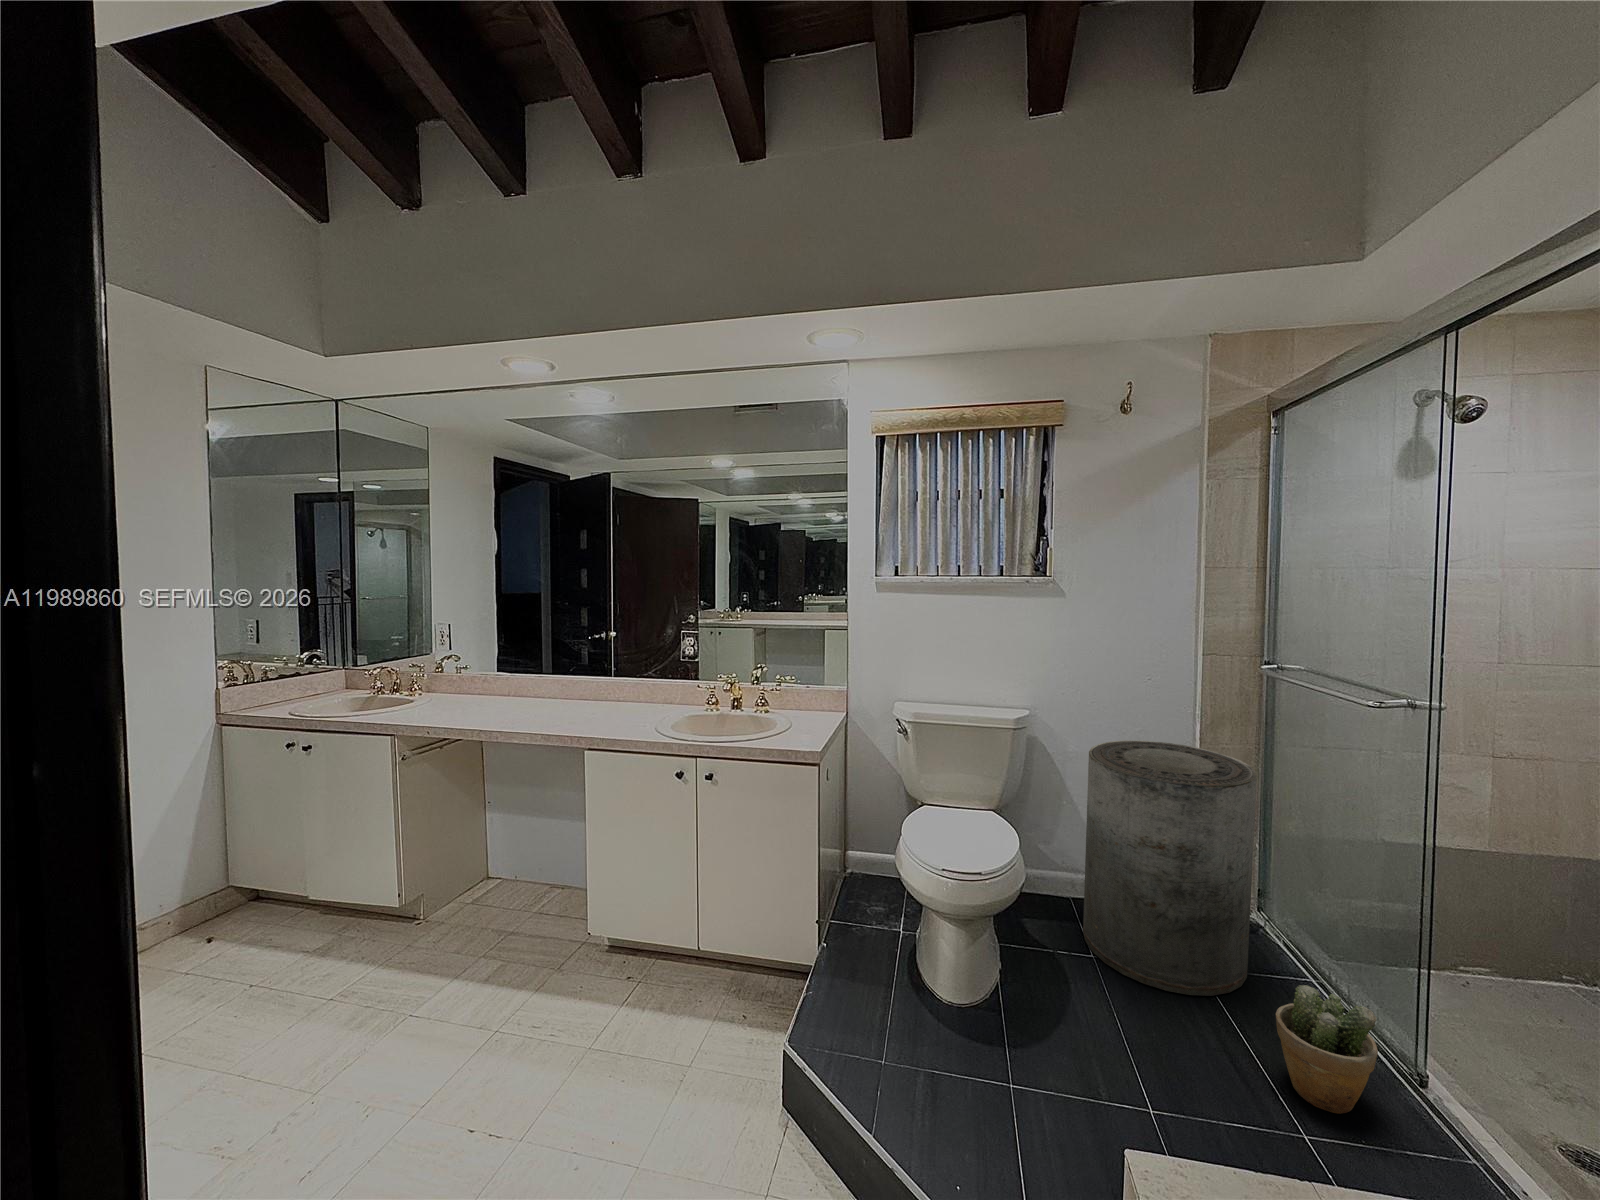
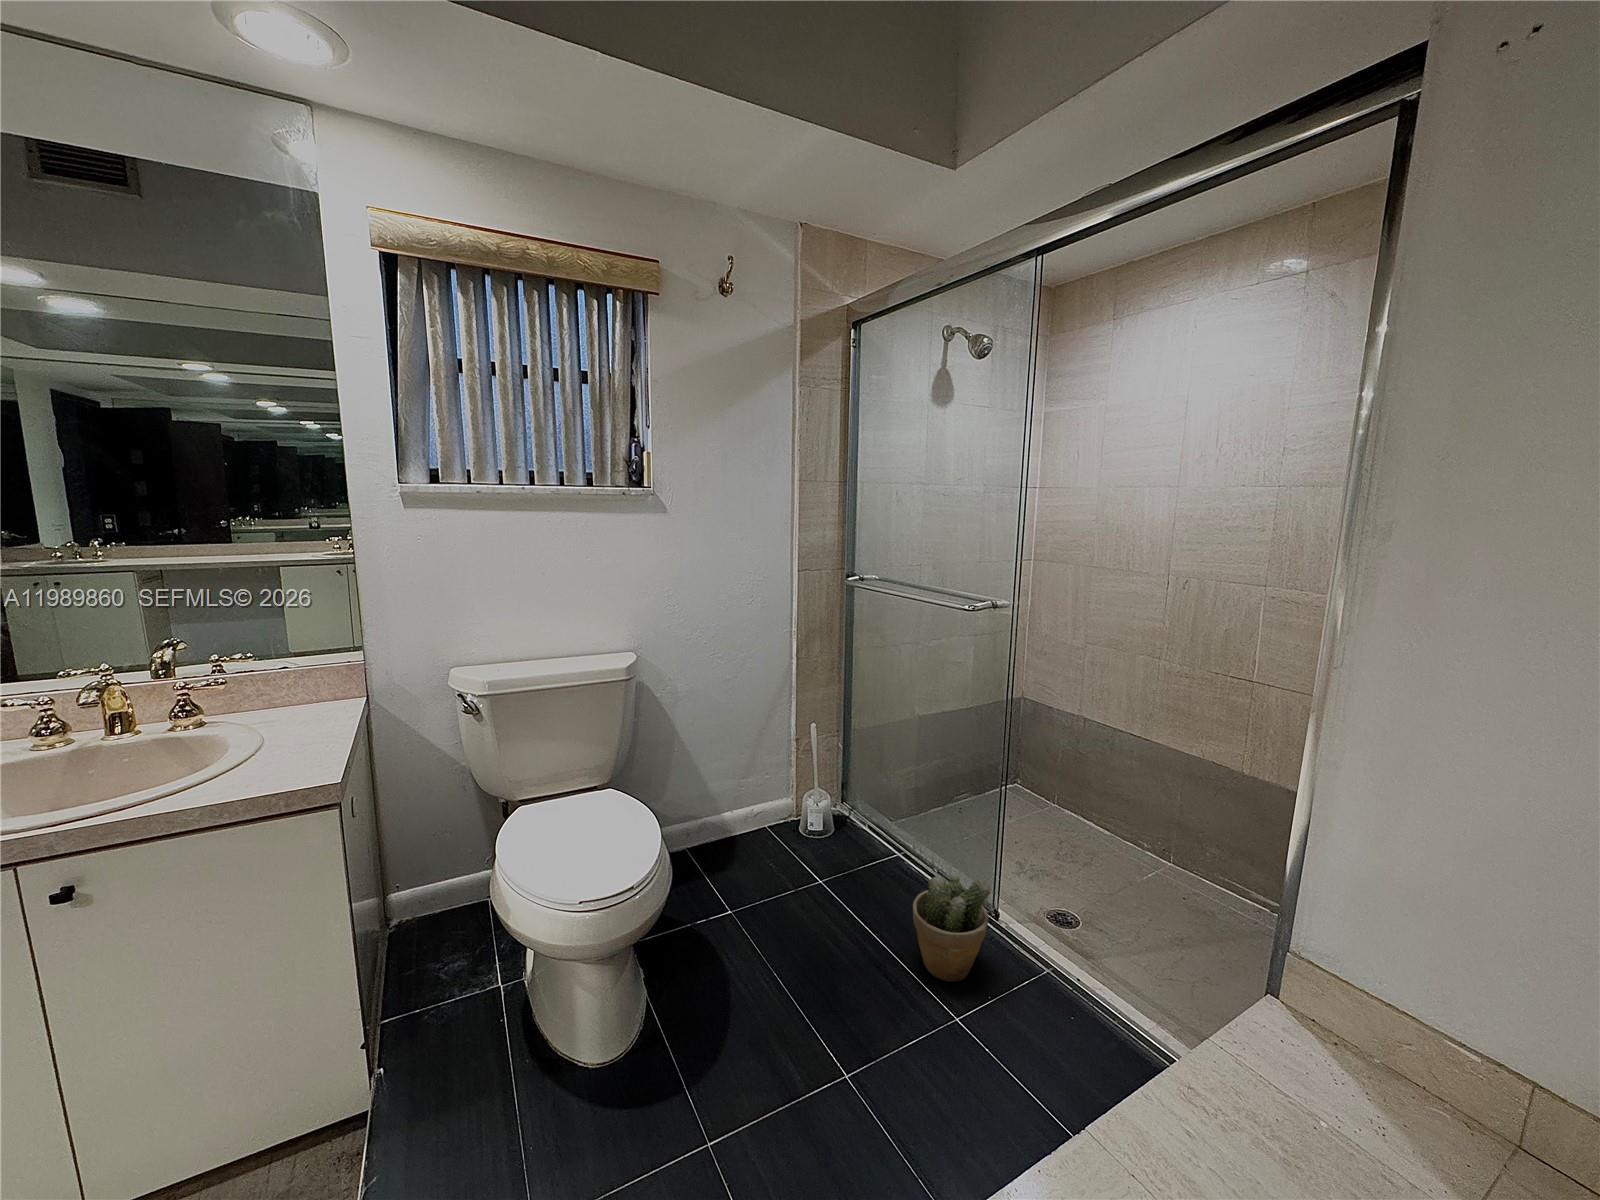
trash can: present [1083,740,1257,996] -> none [710,664,865,922]

